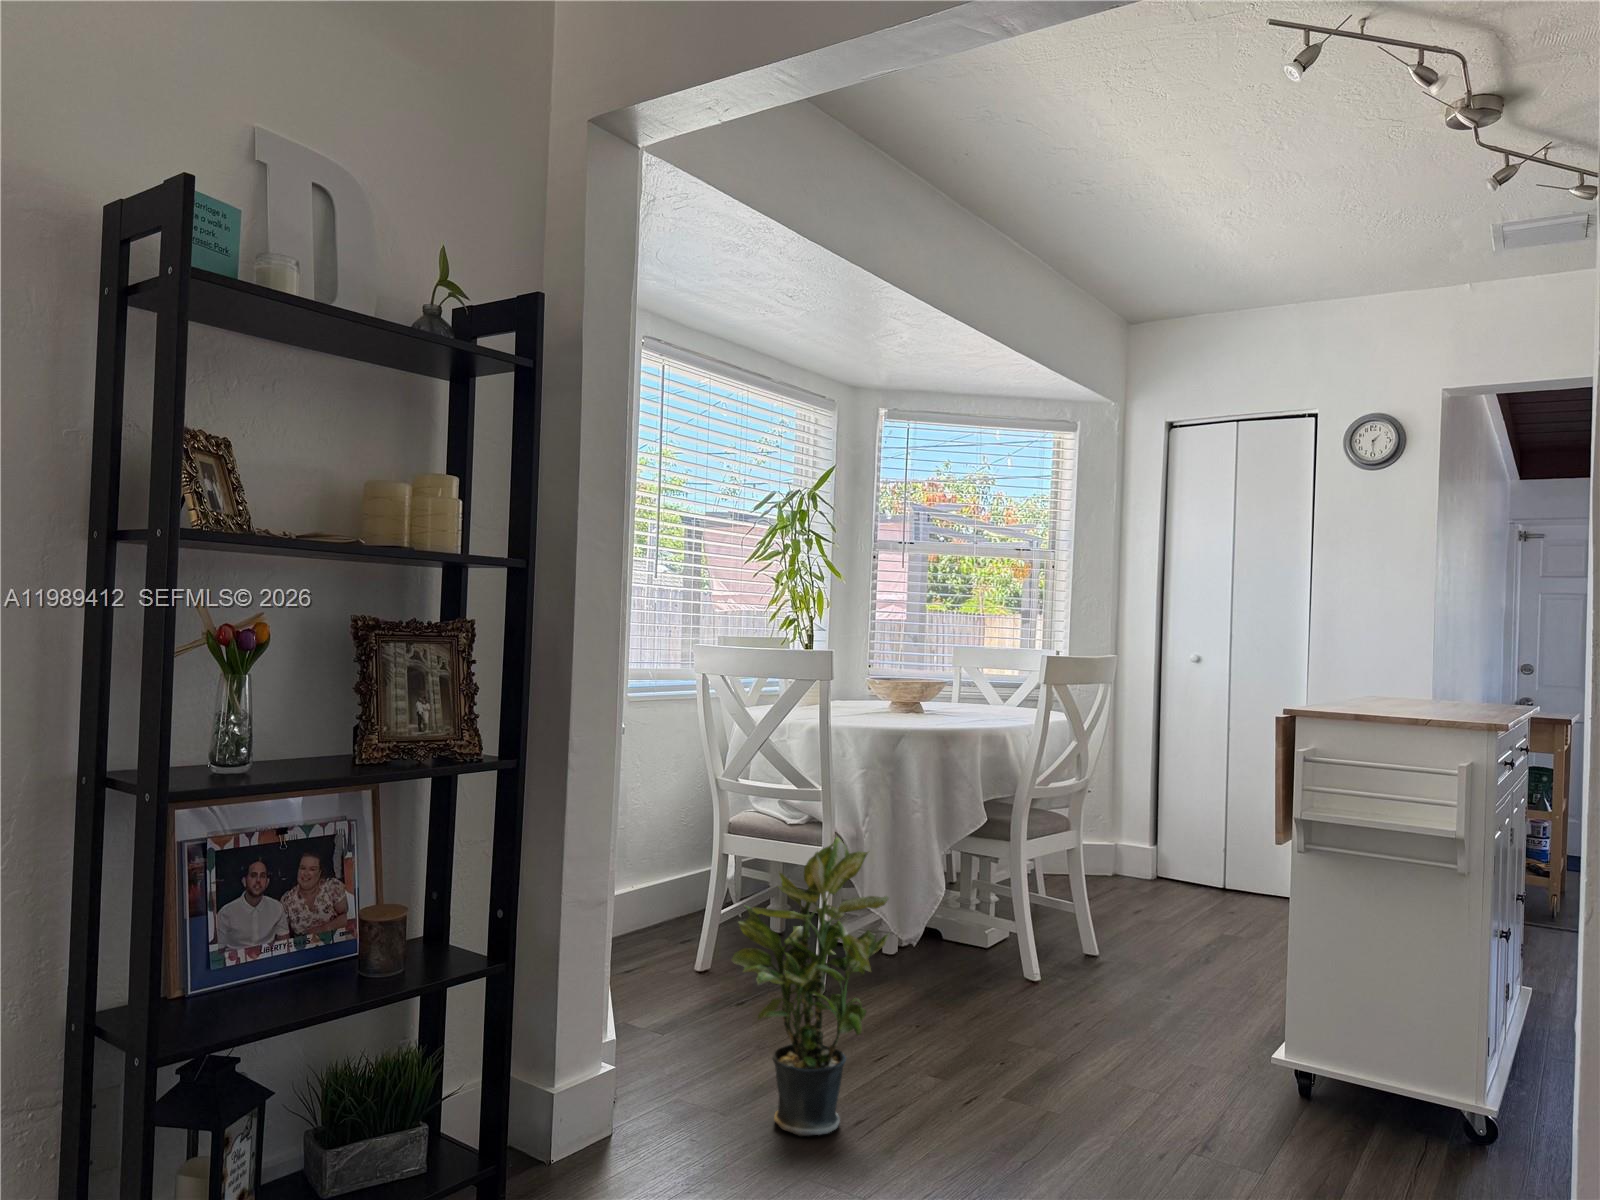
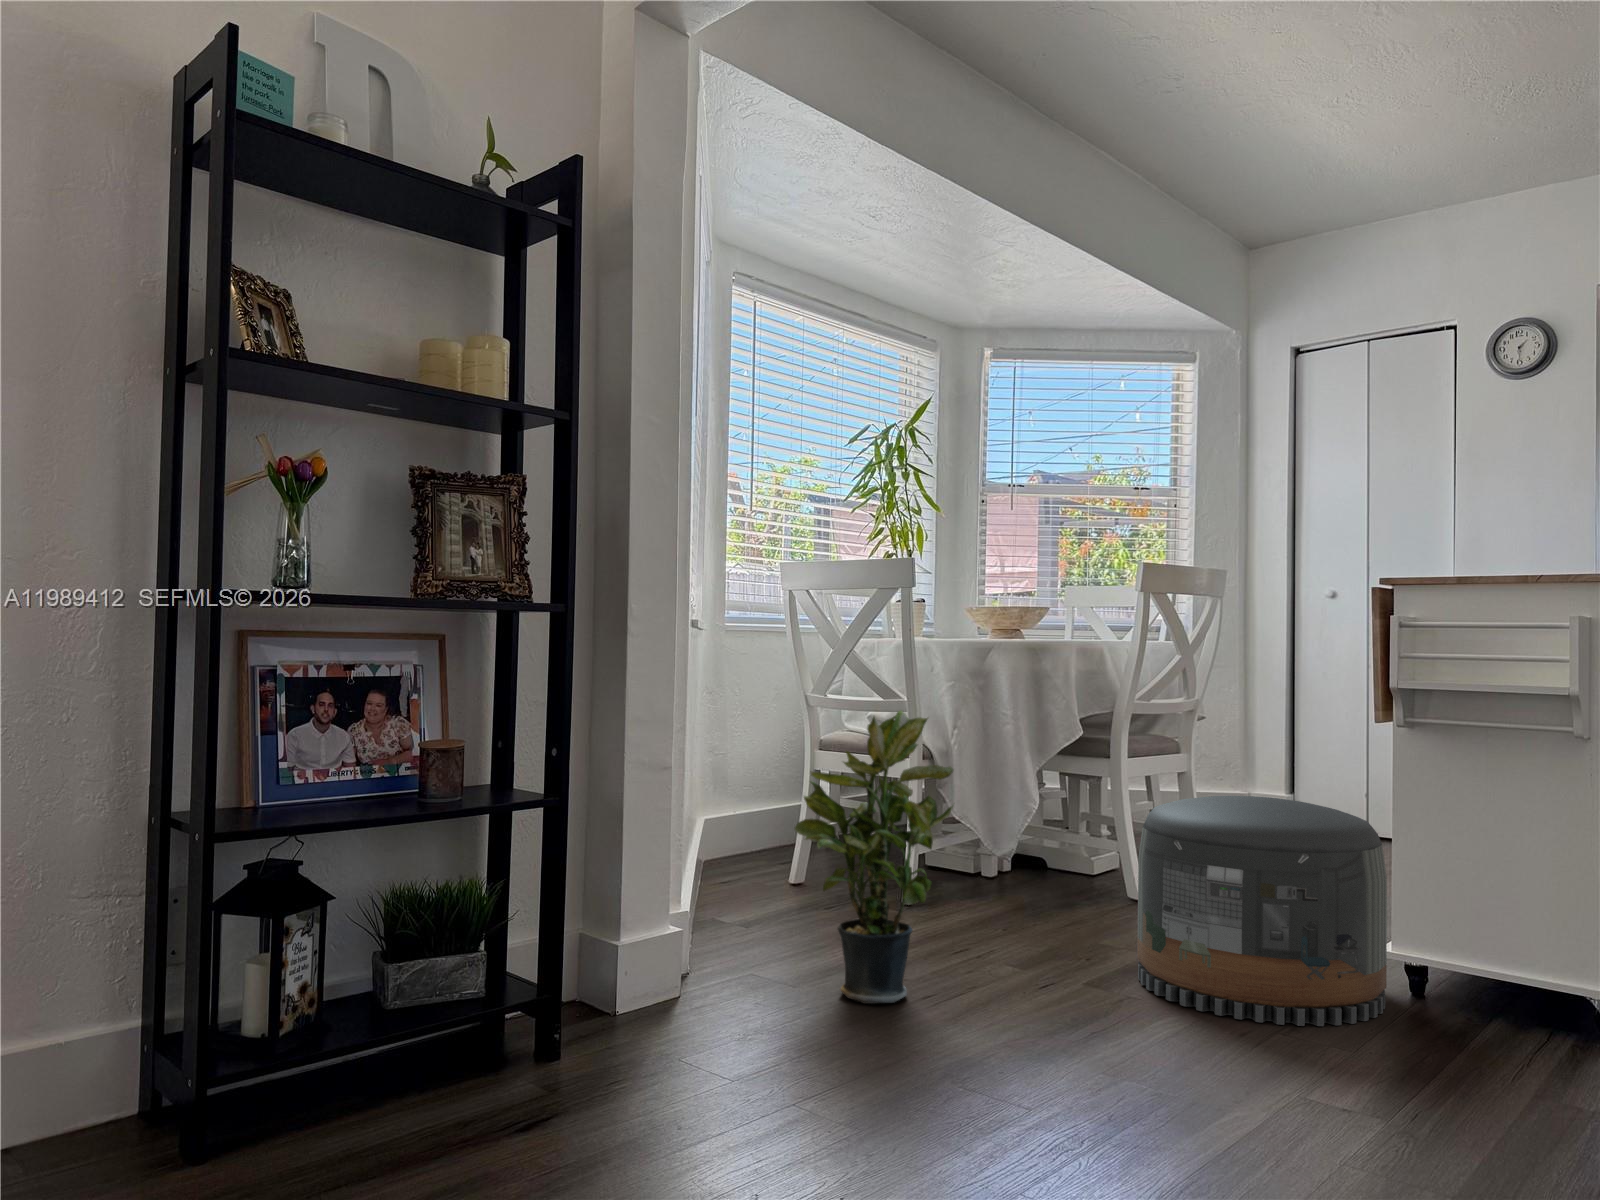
pouf: none [1053,908,1283,1147] -> present [1137,796,1387,1026]

